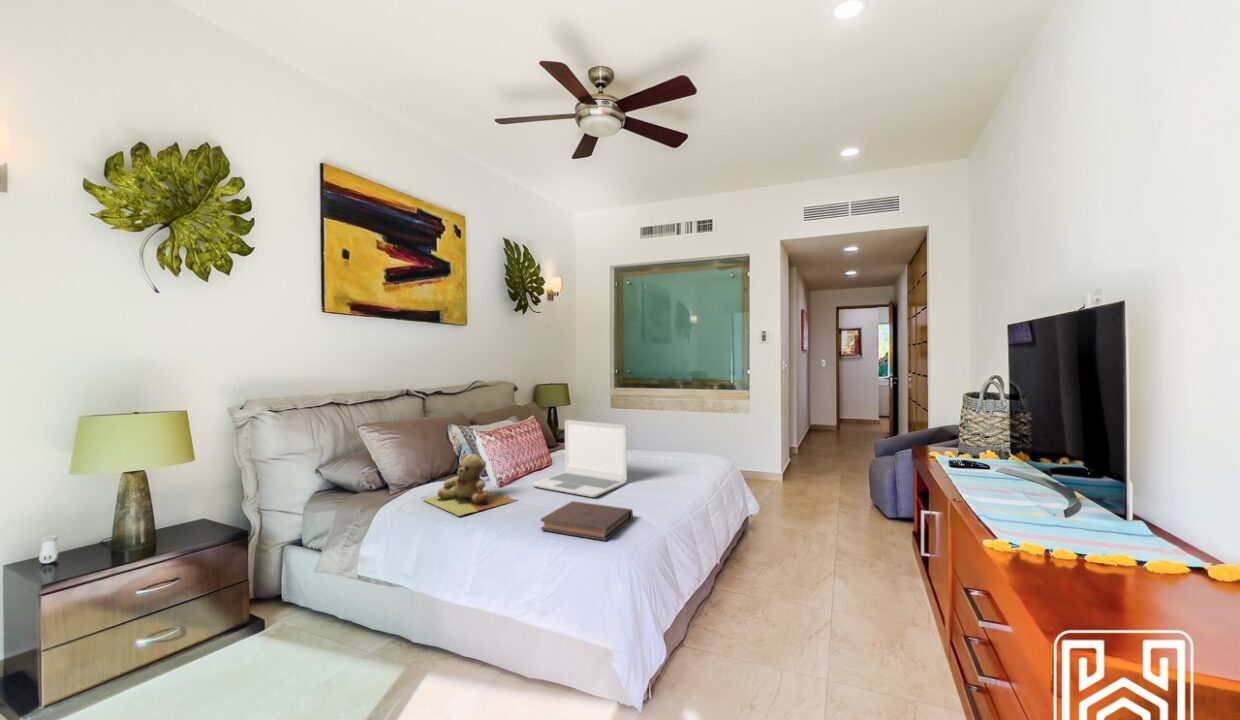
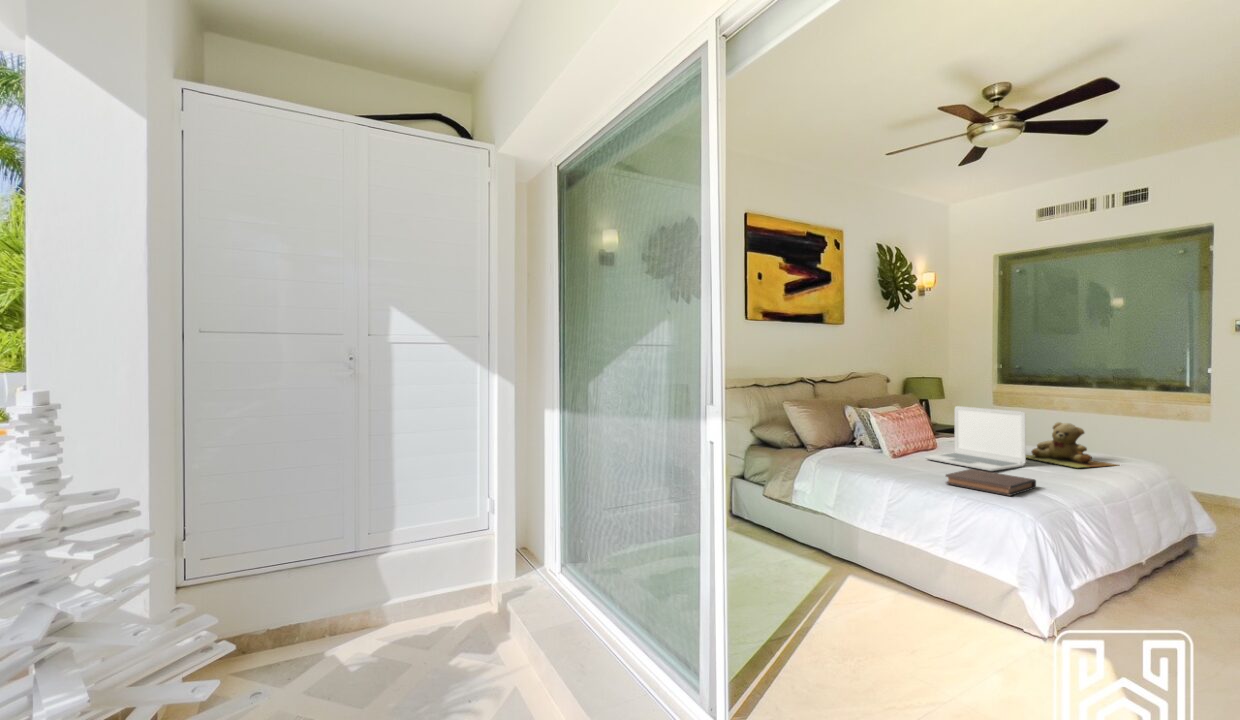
teddy bear: present [424,453,517,516] -> present [1026,422,1116,468]

